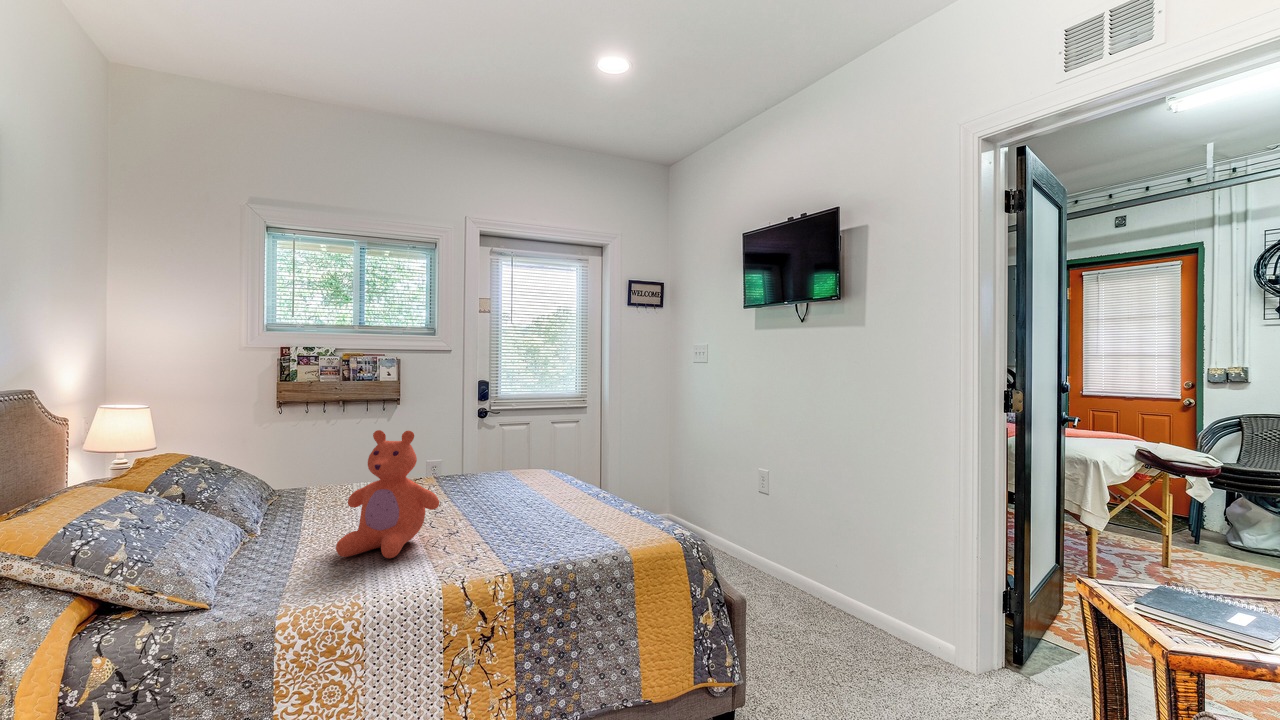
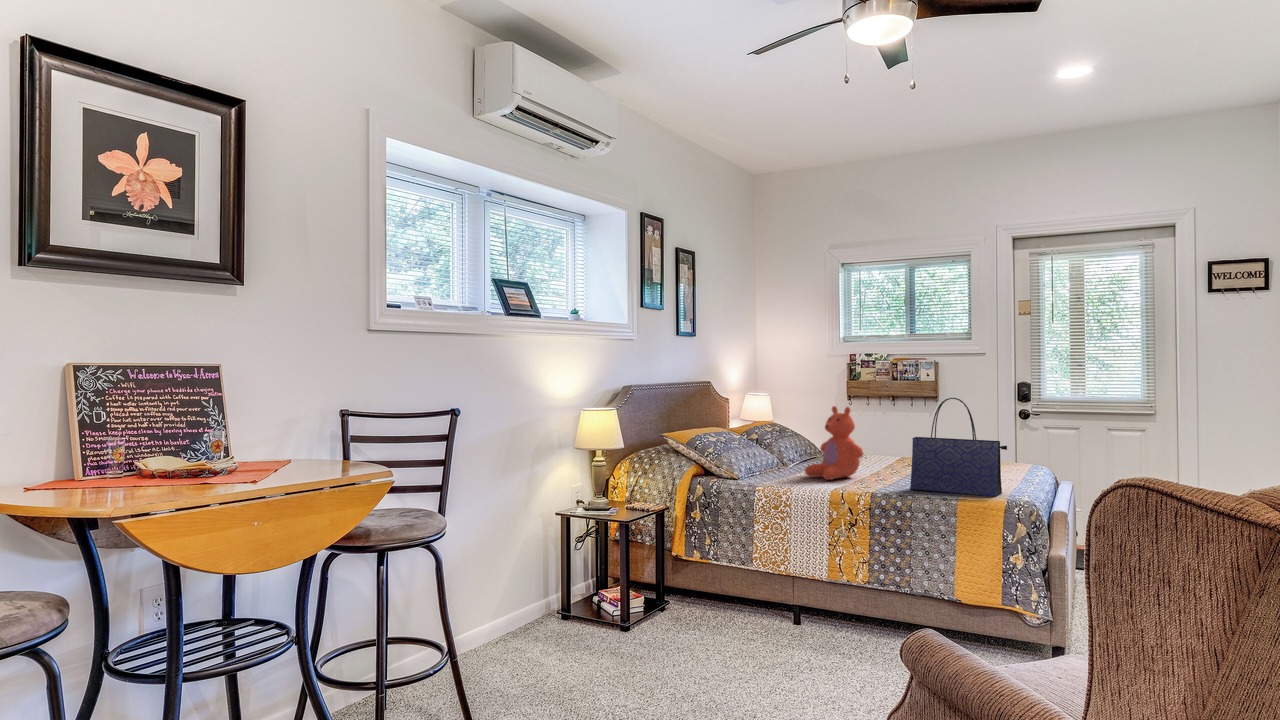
tote bag: none [538,411,658,549] -> present [910,398,1007,497]

